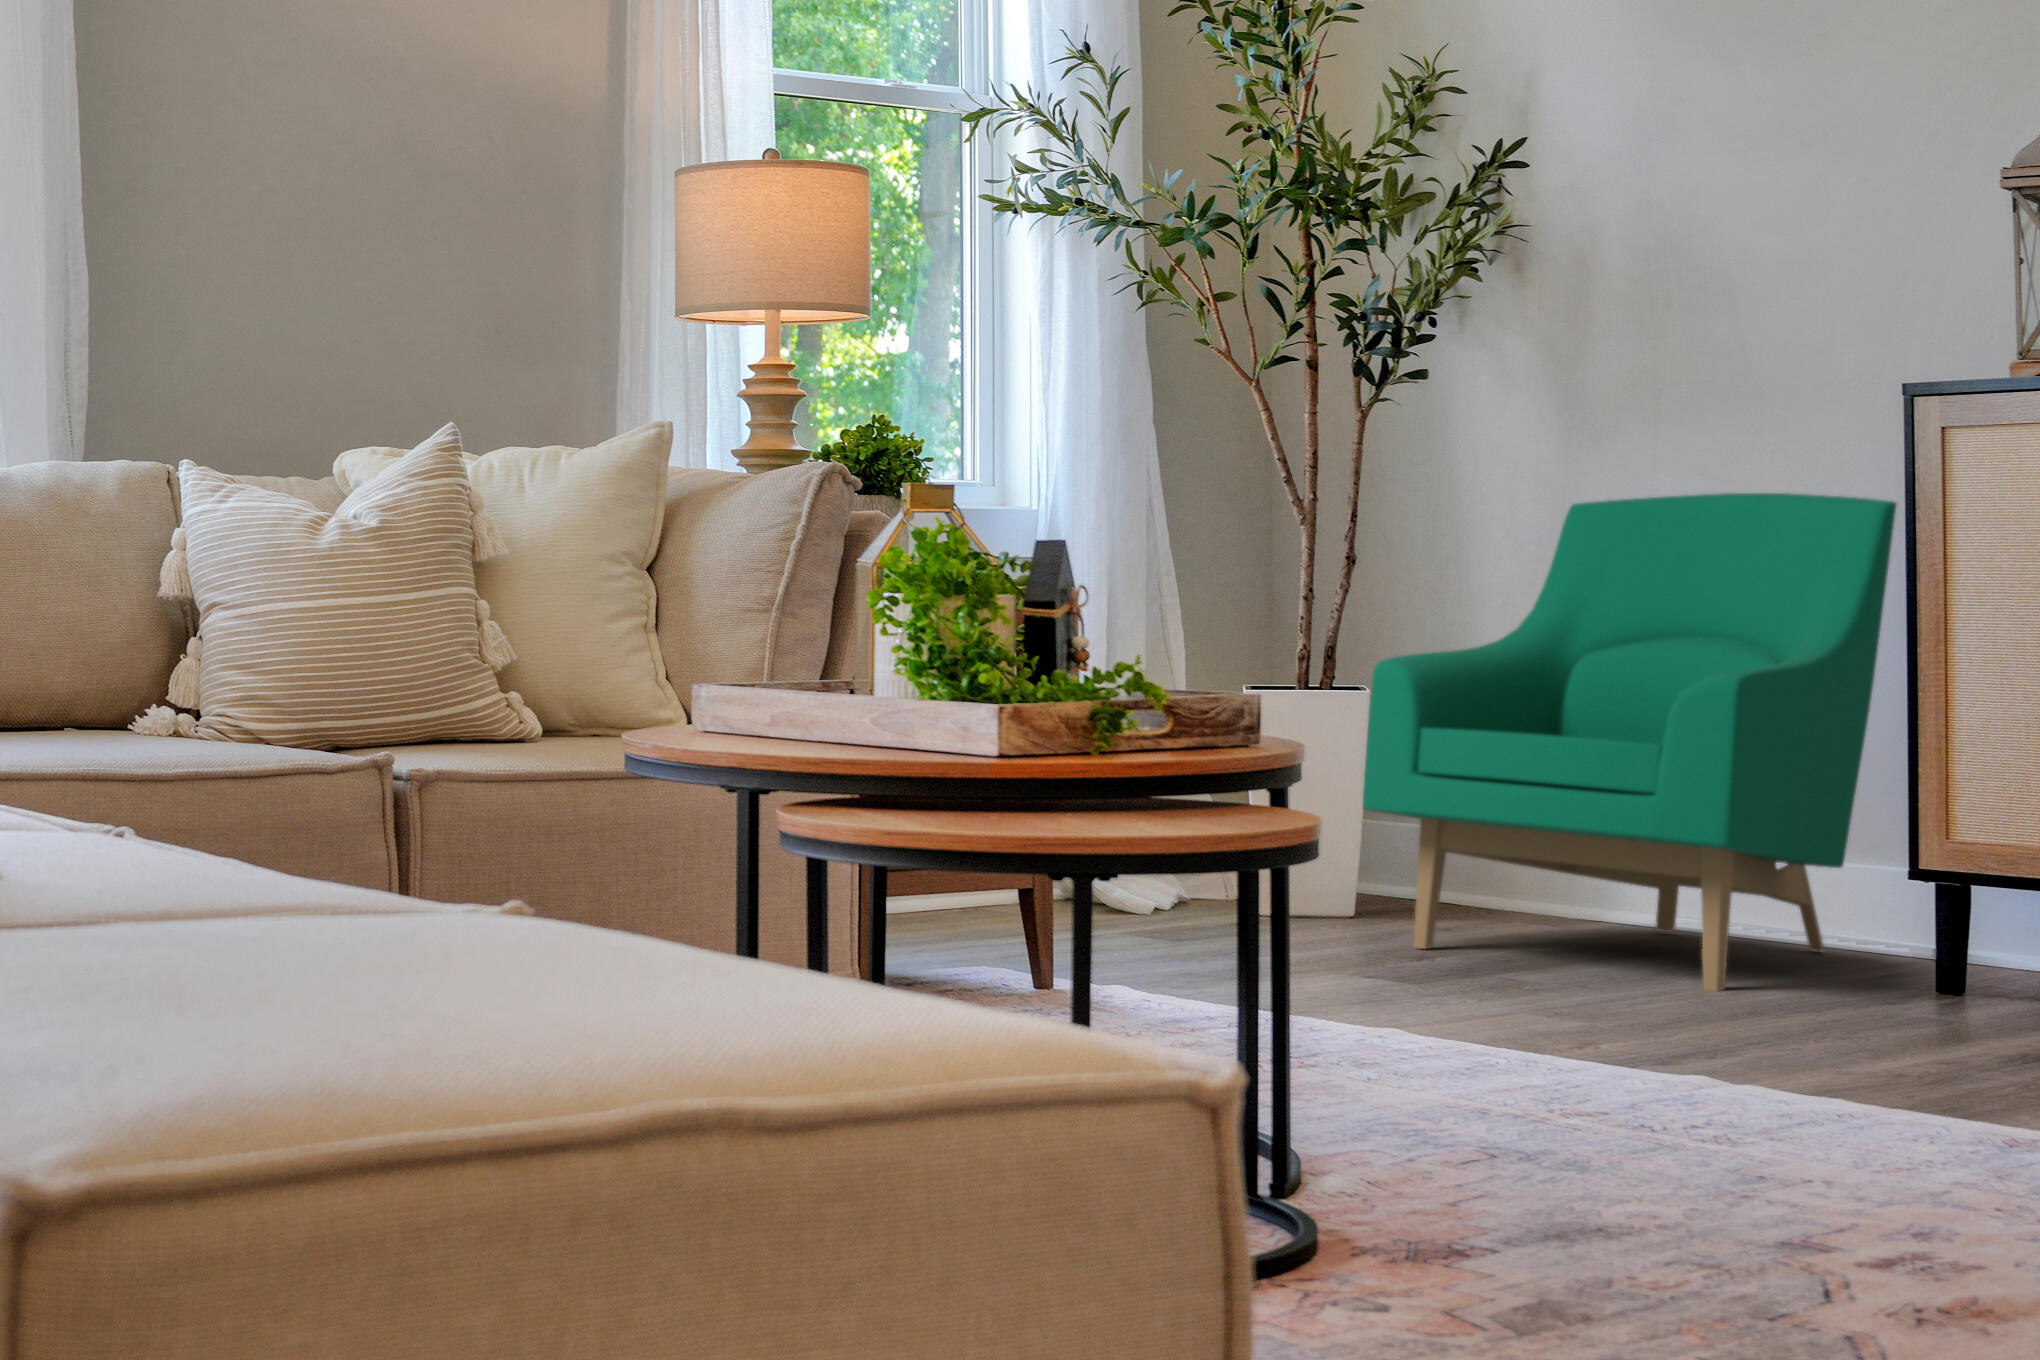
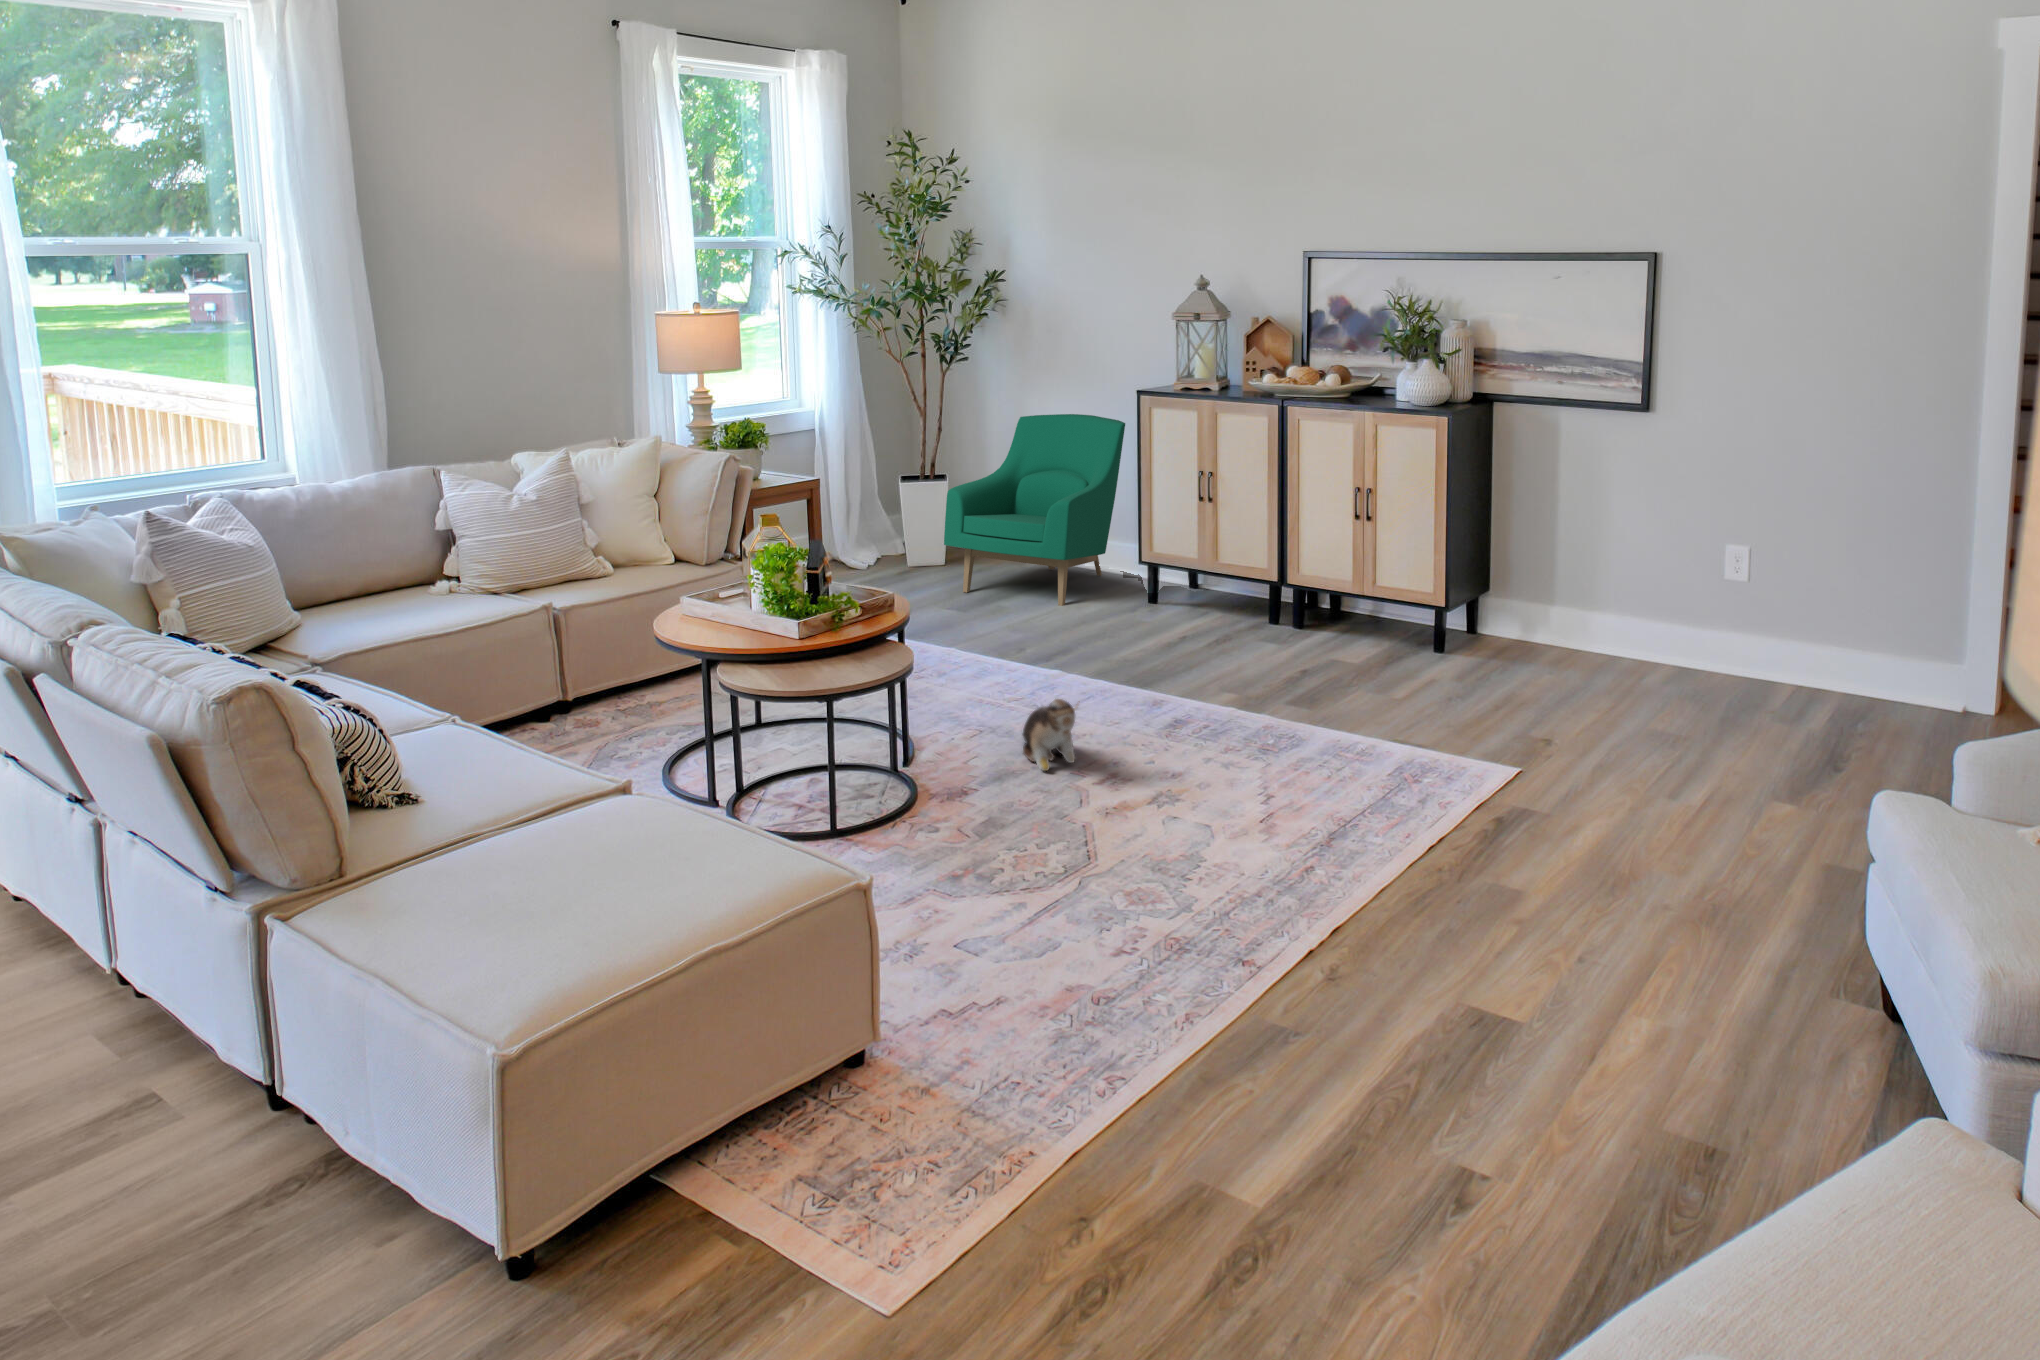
plush toy: none [1656,1029,1884,1278] -> present [1022,699,1077,771]

